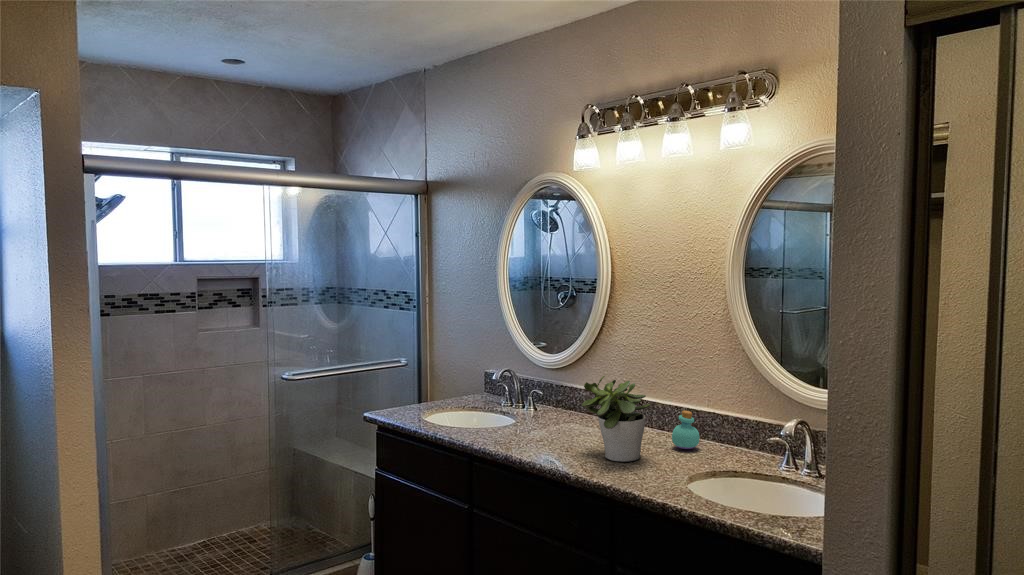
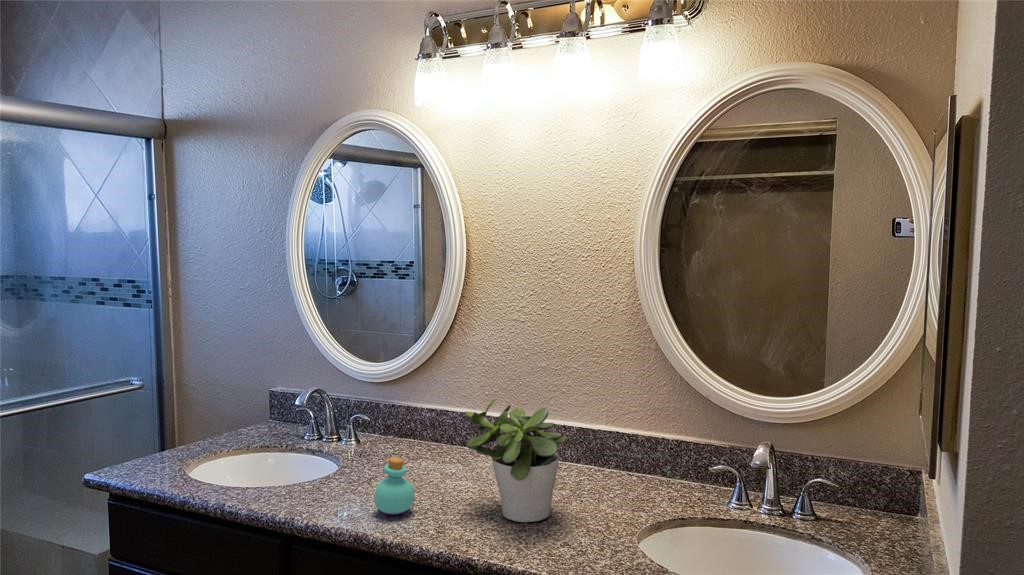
perfume bottle: present [672,410,700,449] -> present [374,457,414,514]

